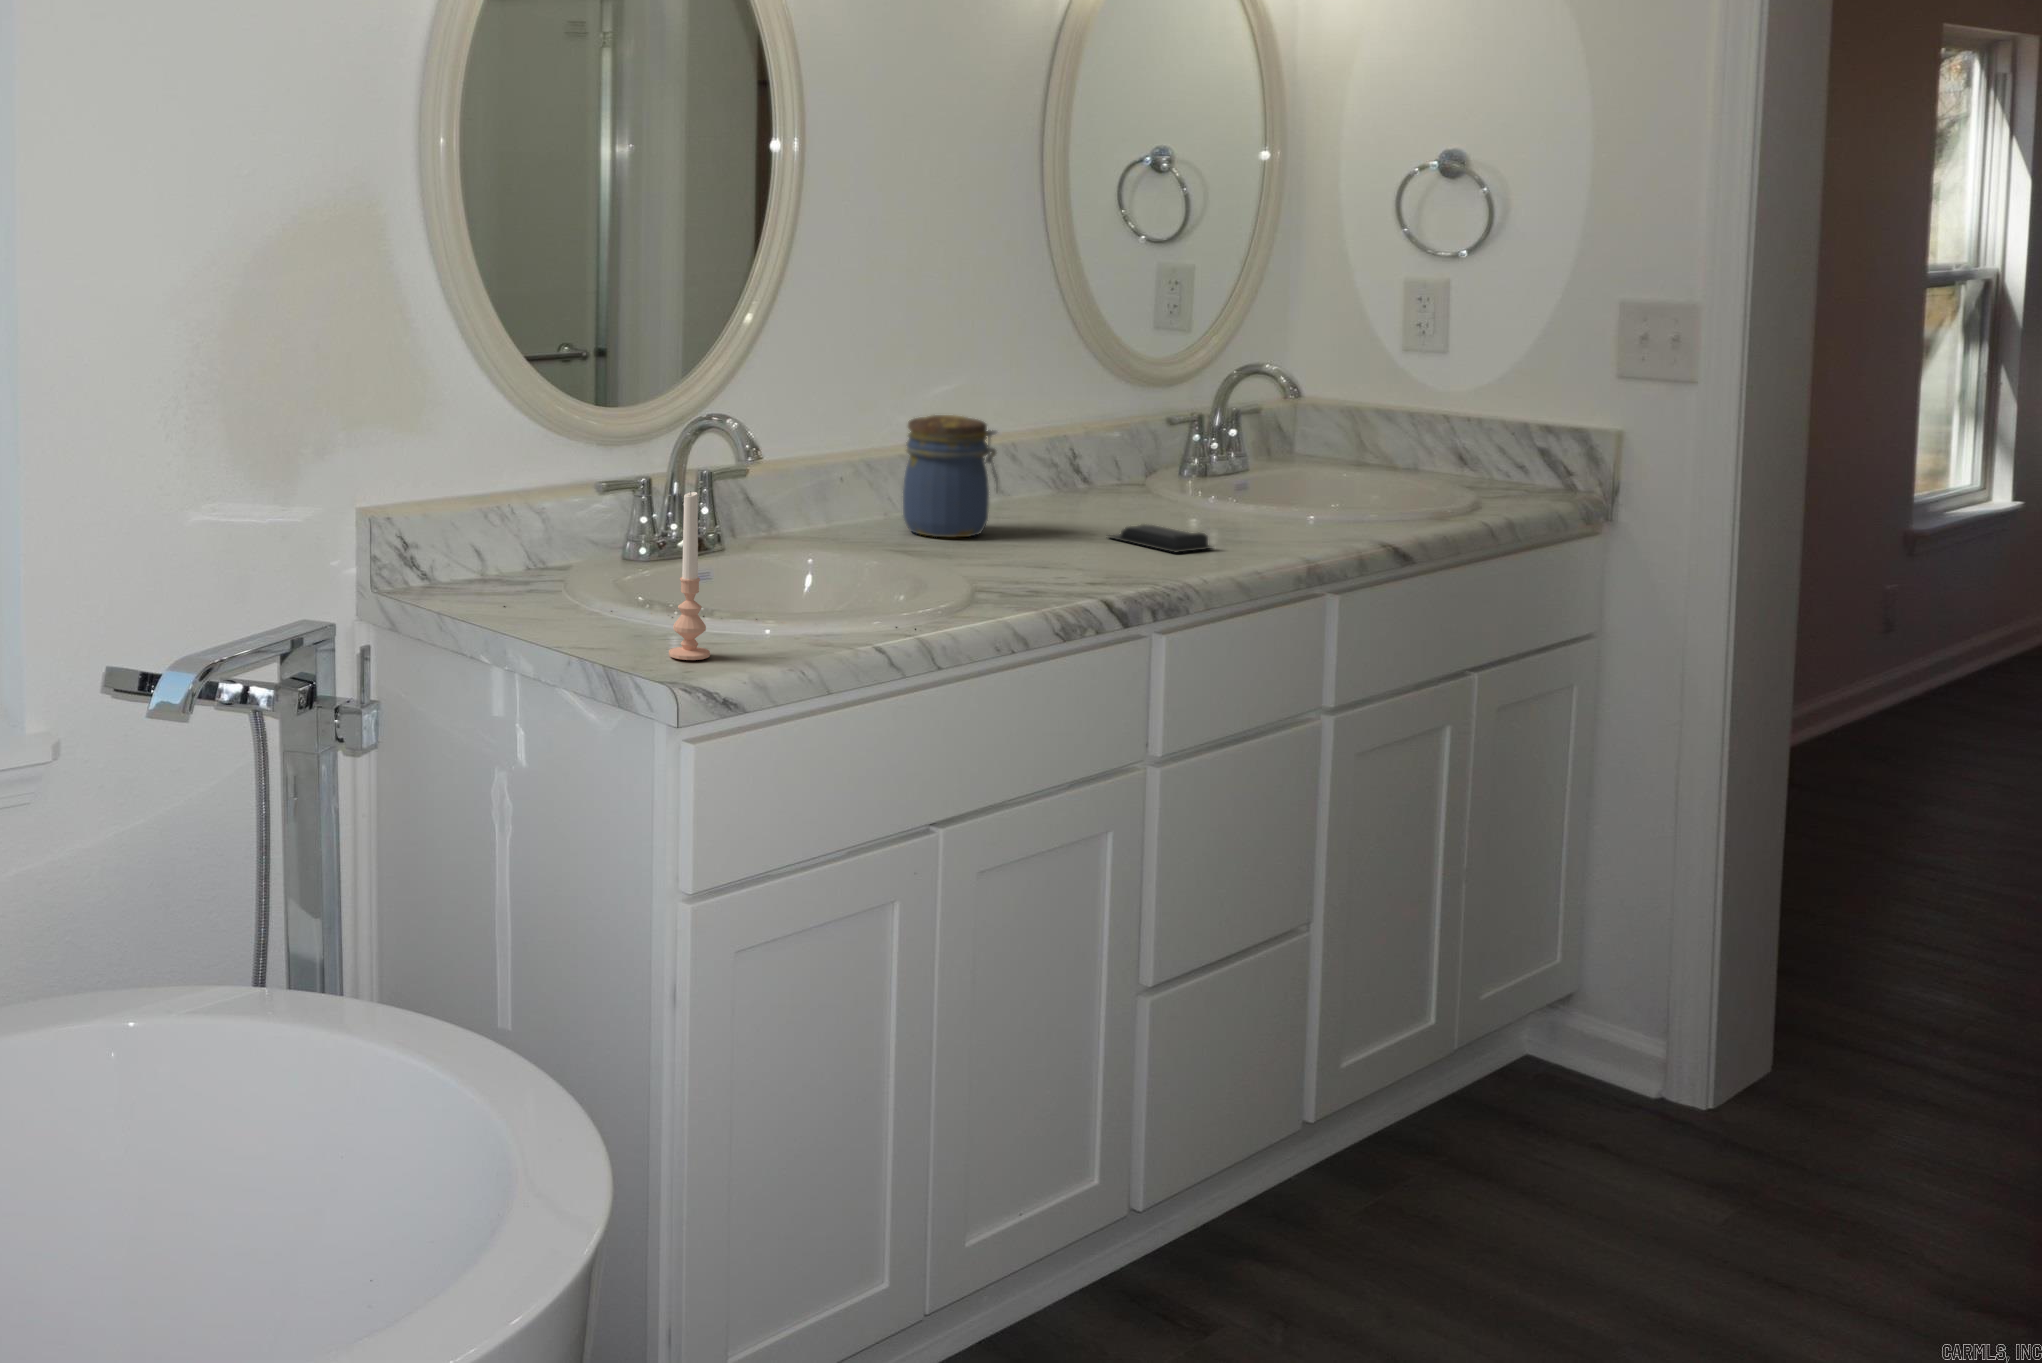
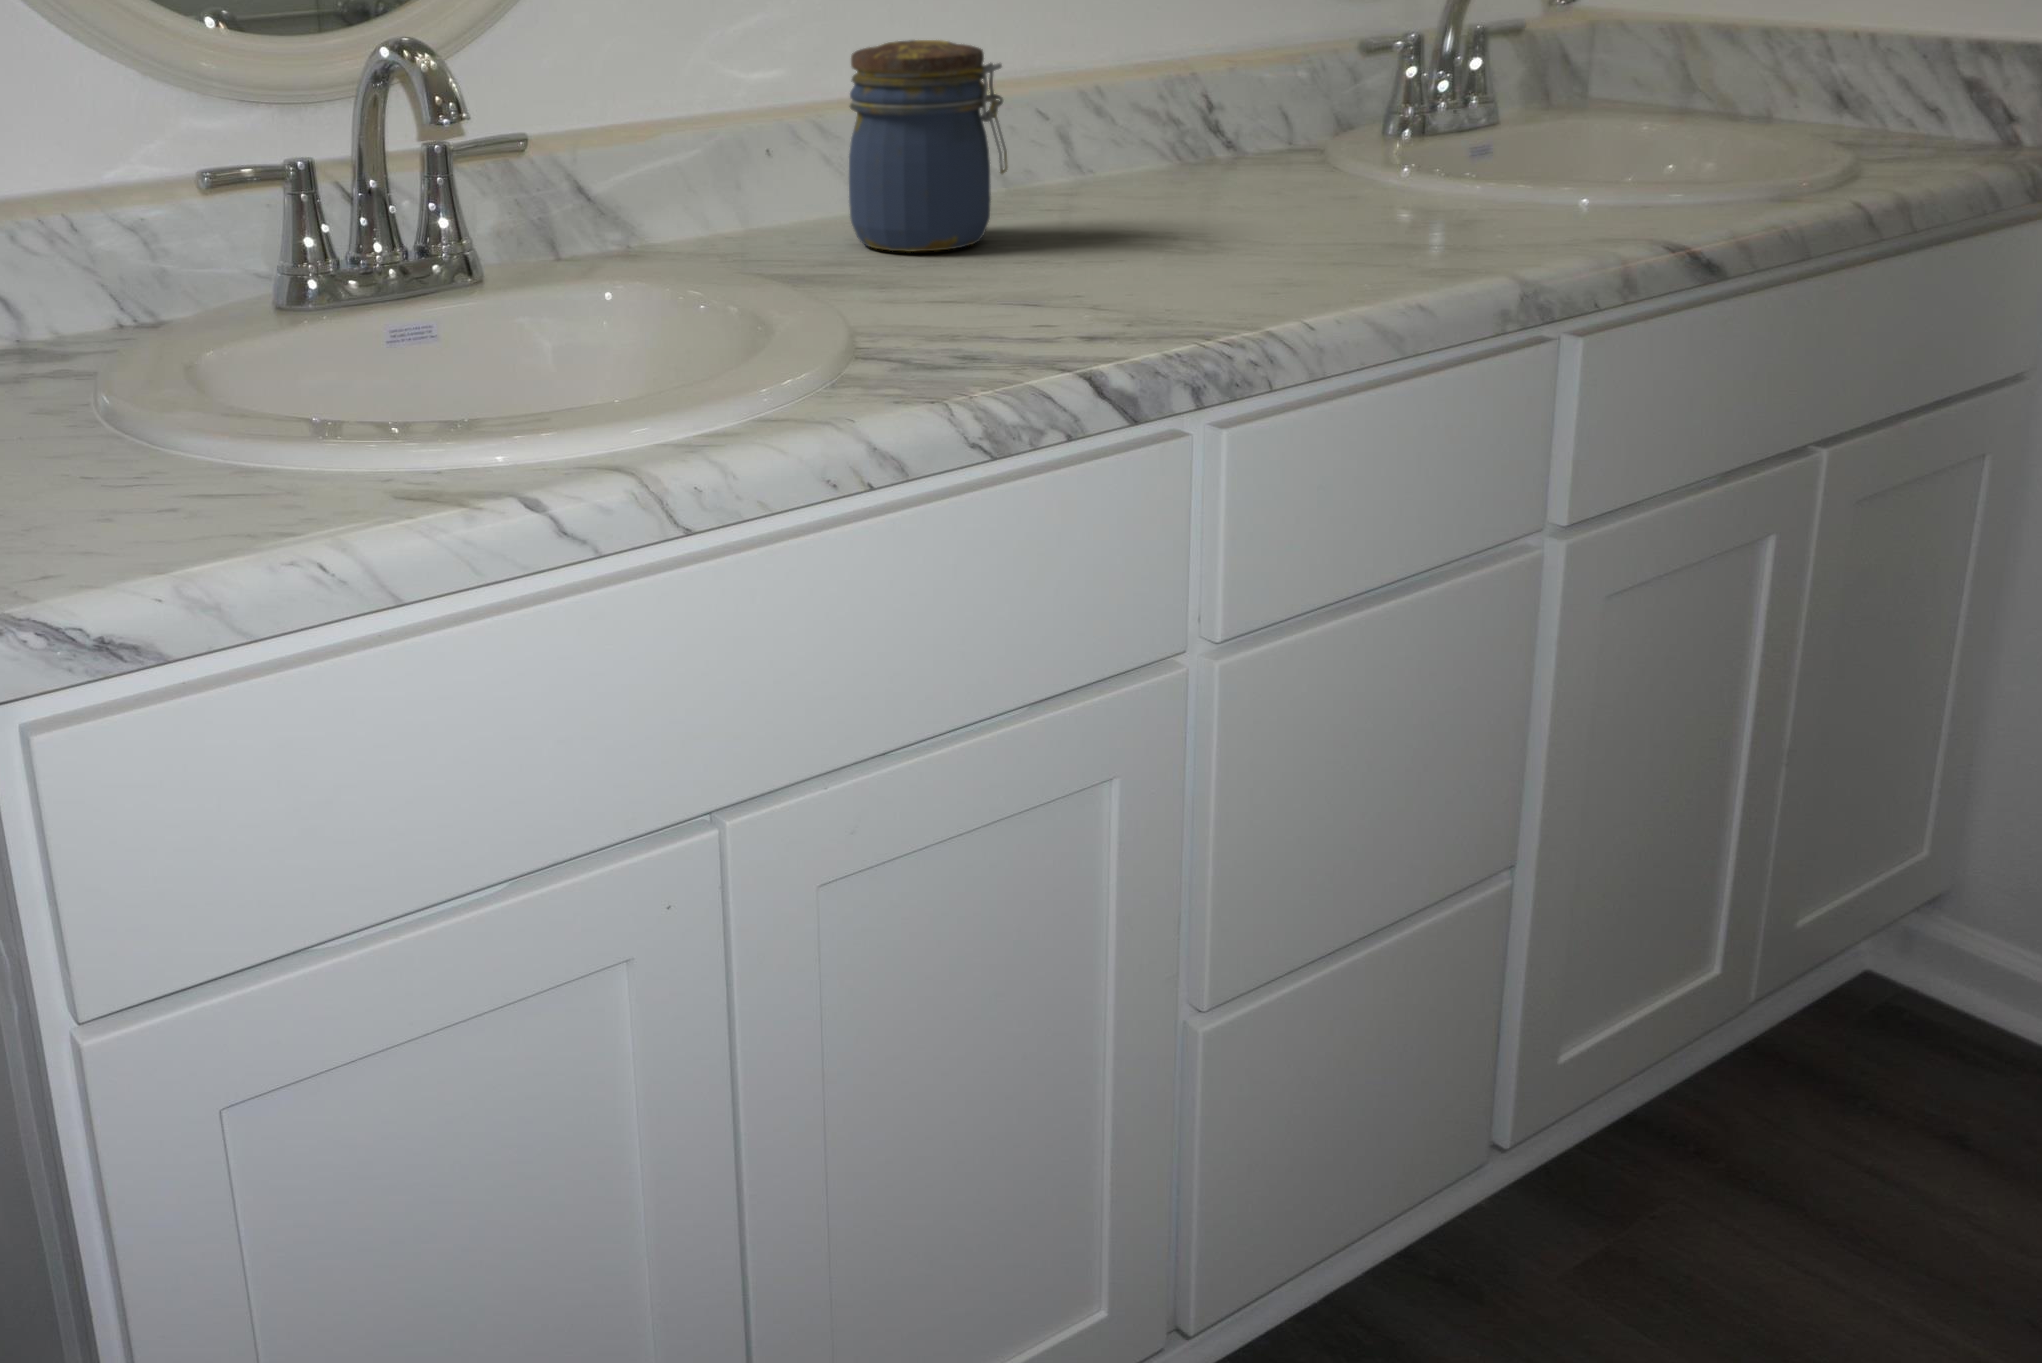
candle: present [669,491,710,660] -> none [55,186,162,541]
soap bar: present [1108,525,1213,552] -> none [1189,220,1363,270]

